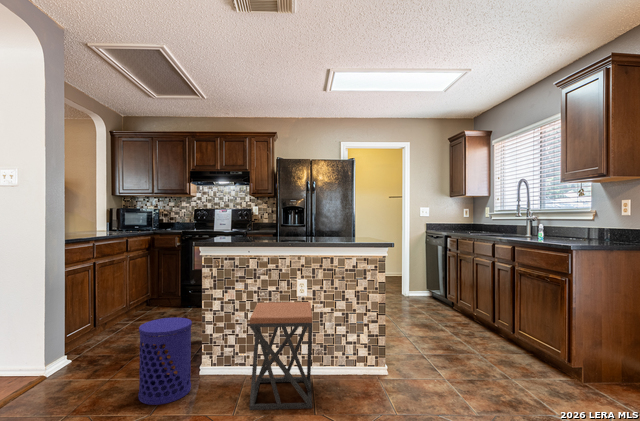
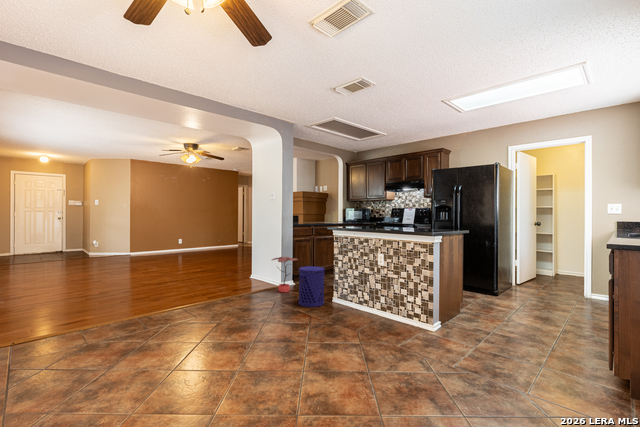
stool: present [250,302,312,410] -> none [333,264,382,327]
potted plant: none [34,309,102,388] -> present [272,257,298,292]

